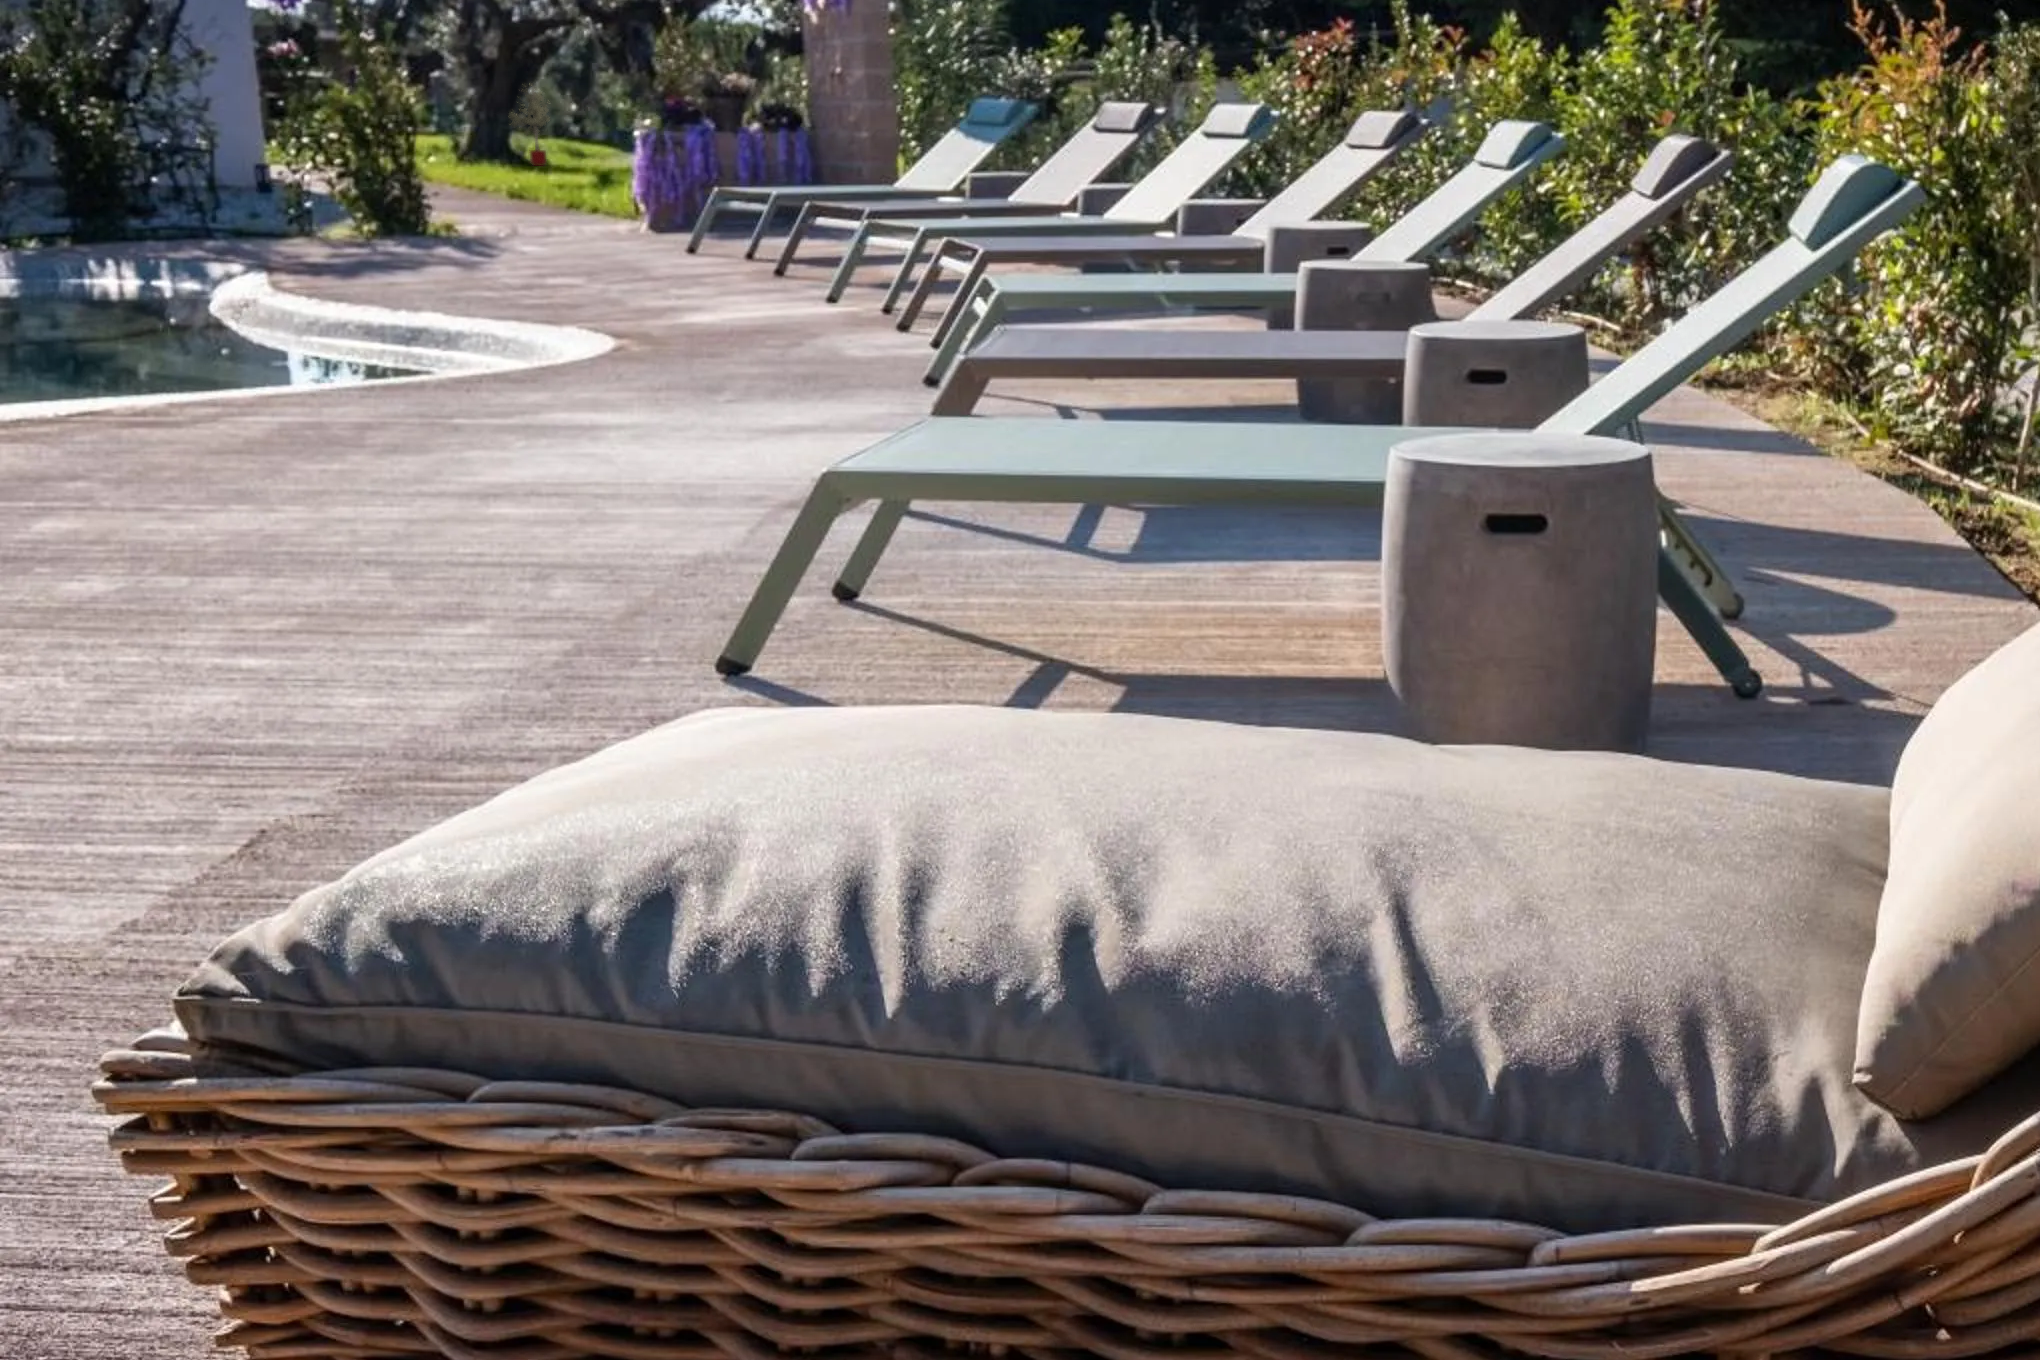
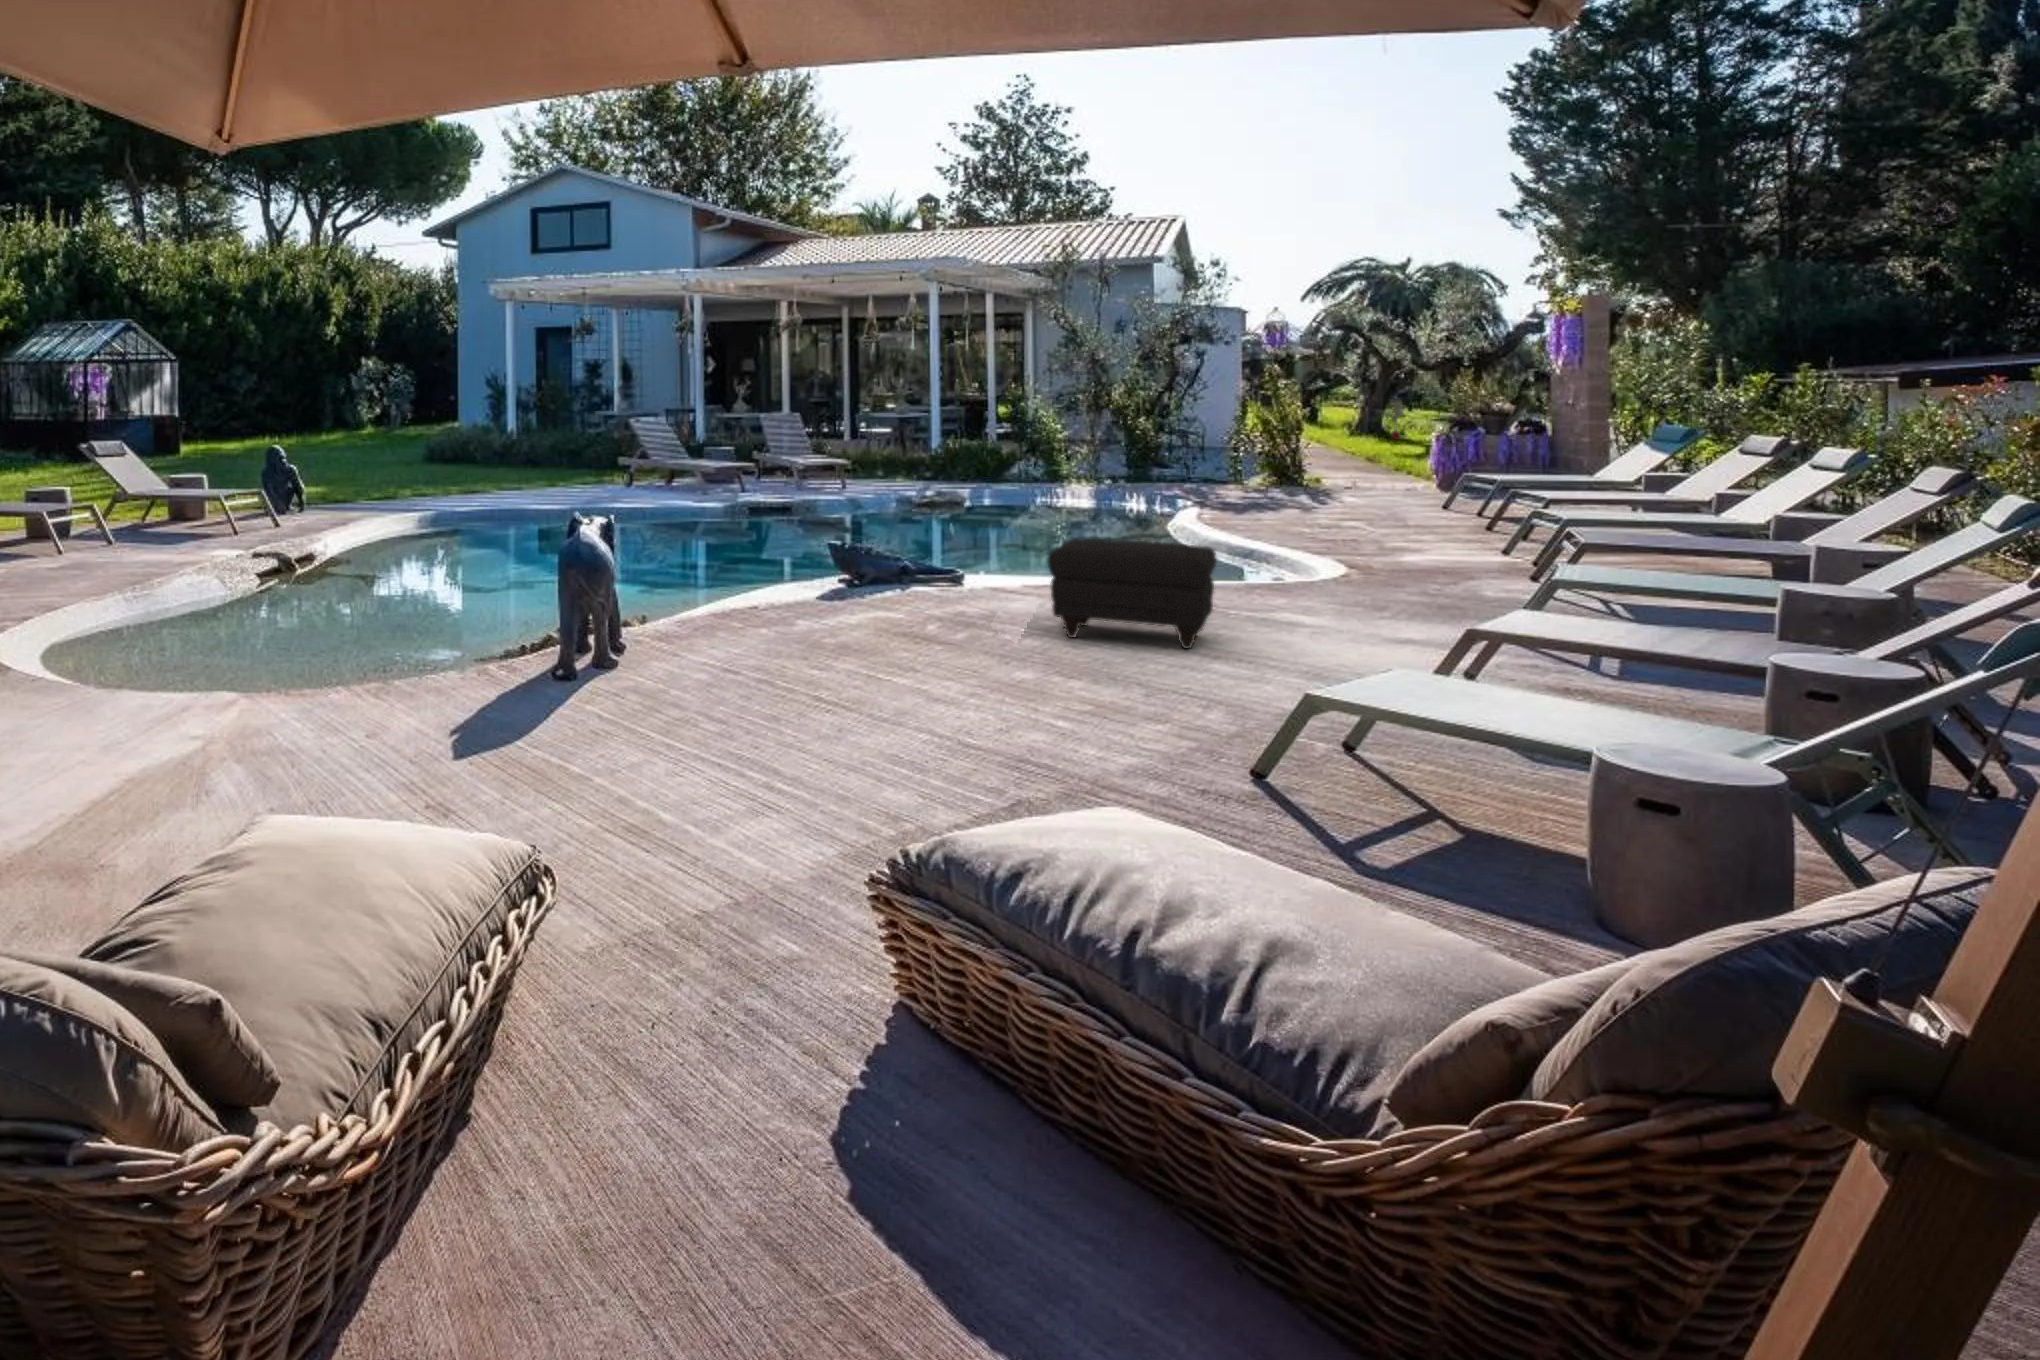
ottoman: none [64,269,450,511] -> present [1047,538,1217,649]

